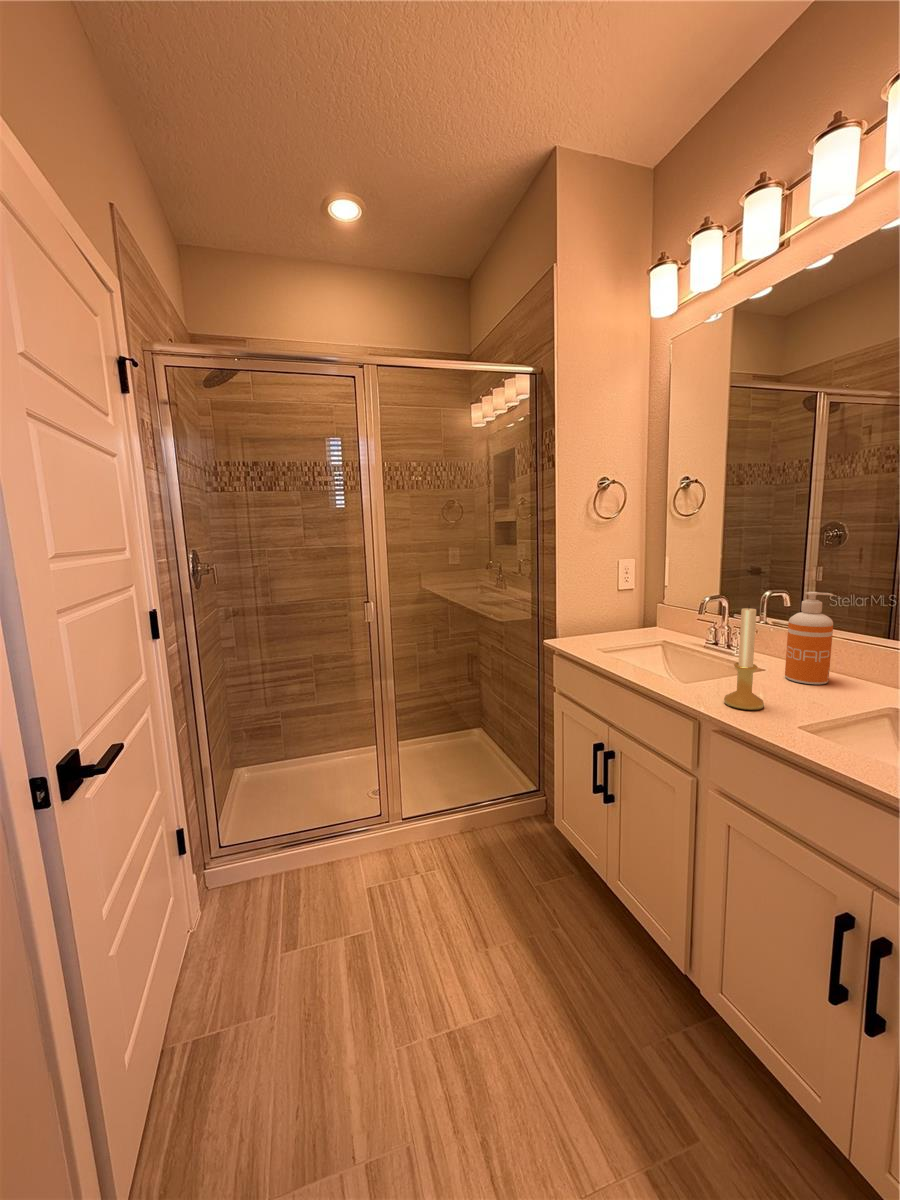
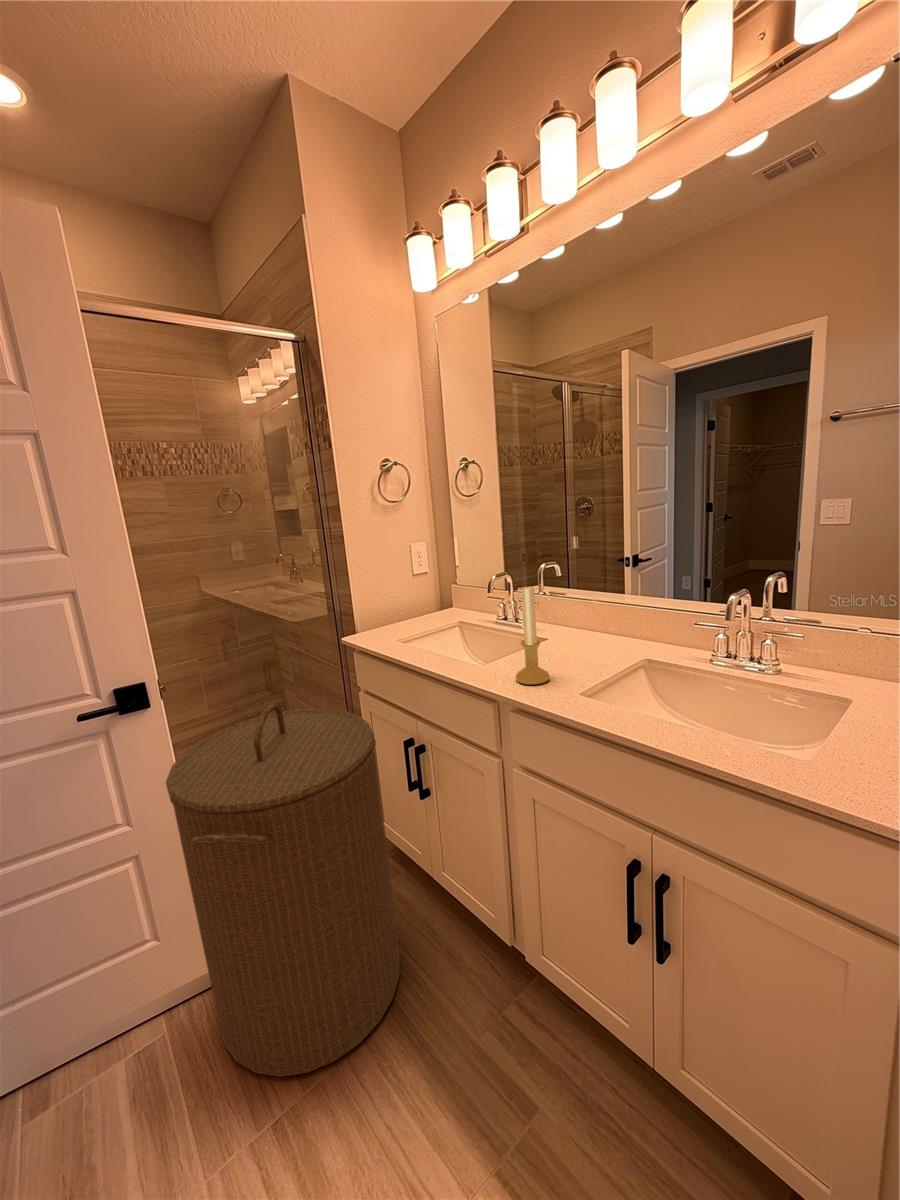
soap dispenser: present [785,592,833,685] -> none [562,563,597,648]
laundry hamper: none [398,684,569,1011] -> present [166,704,400,1077]

